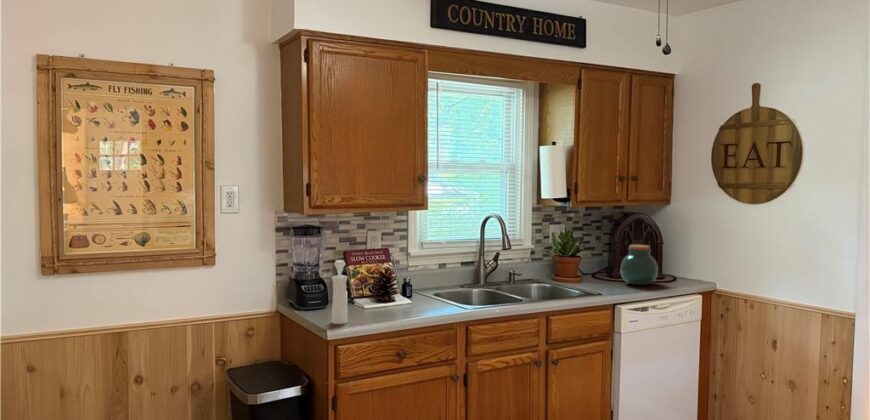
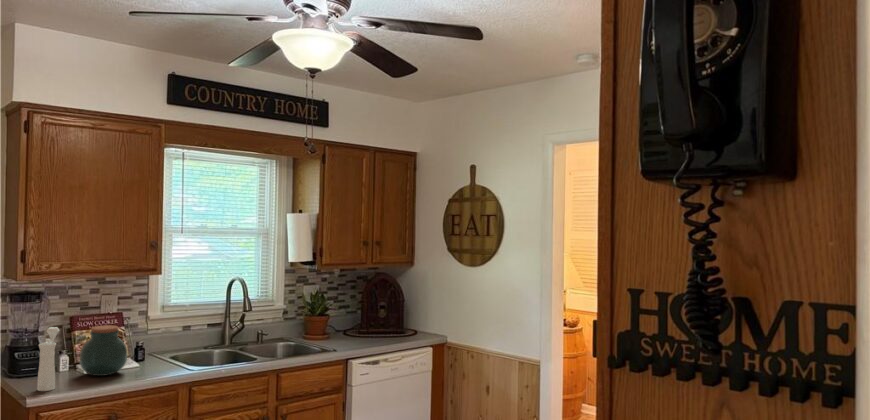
jar: present [620,245,658,285] -> present [80,325,127,376]

